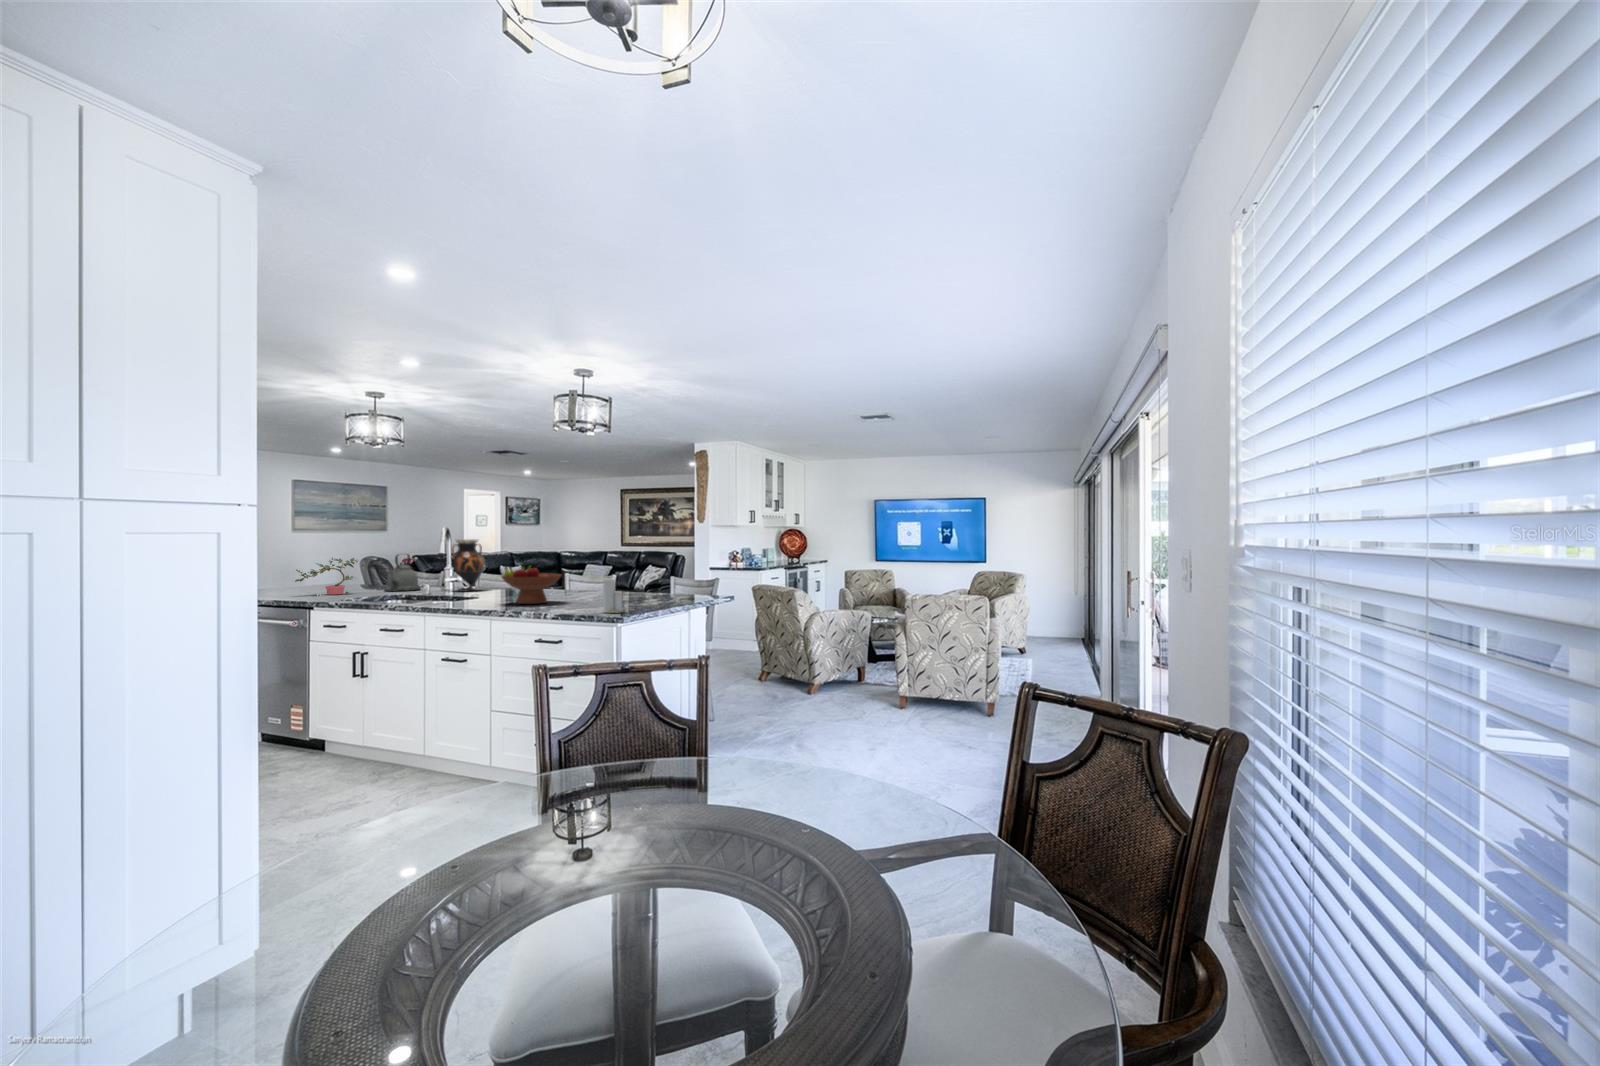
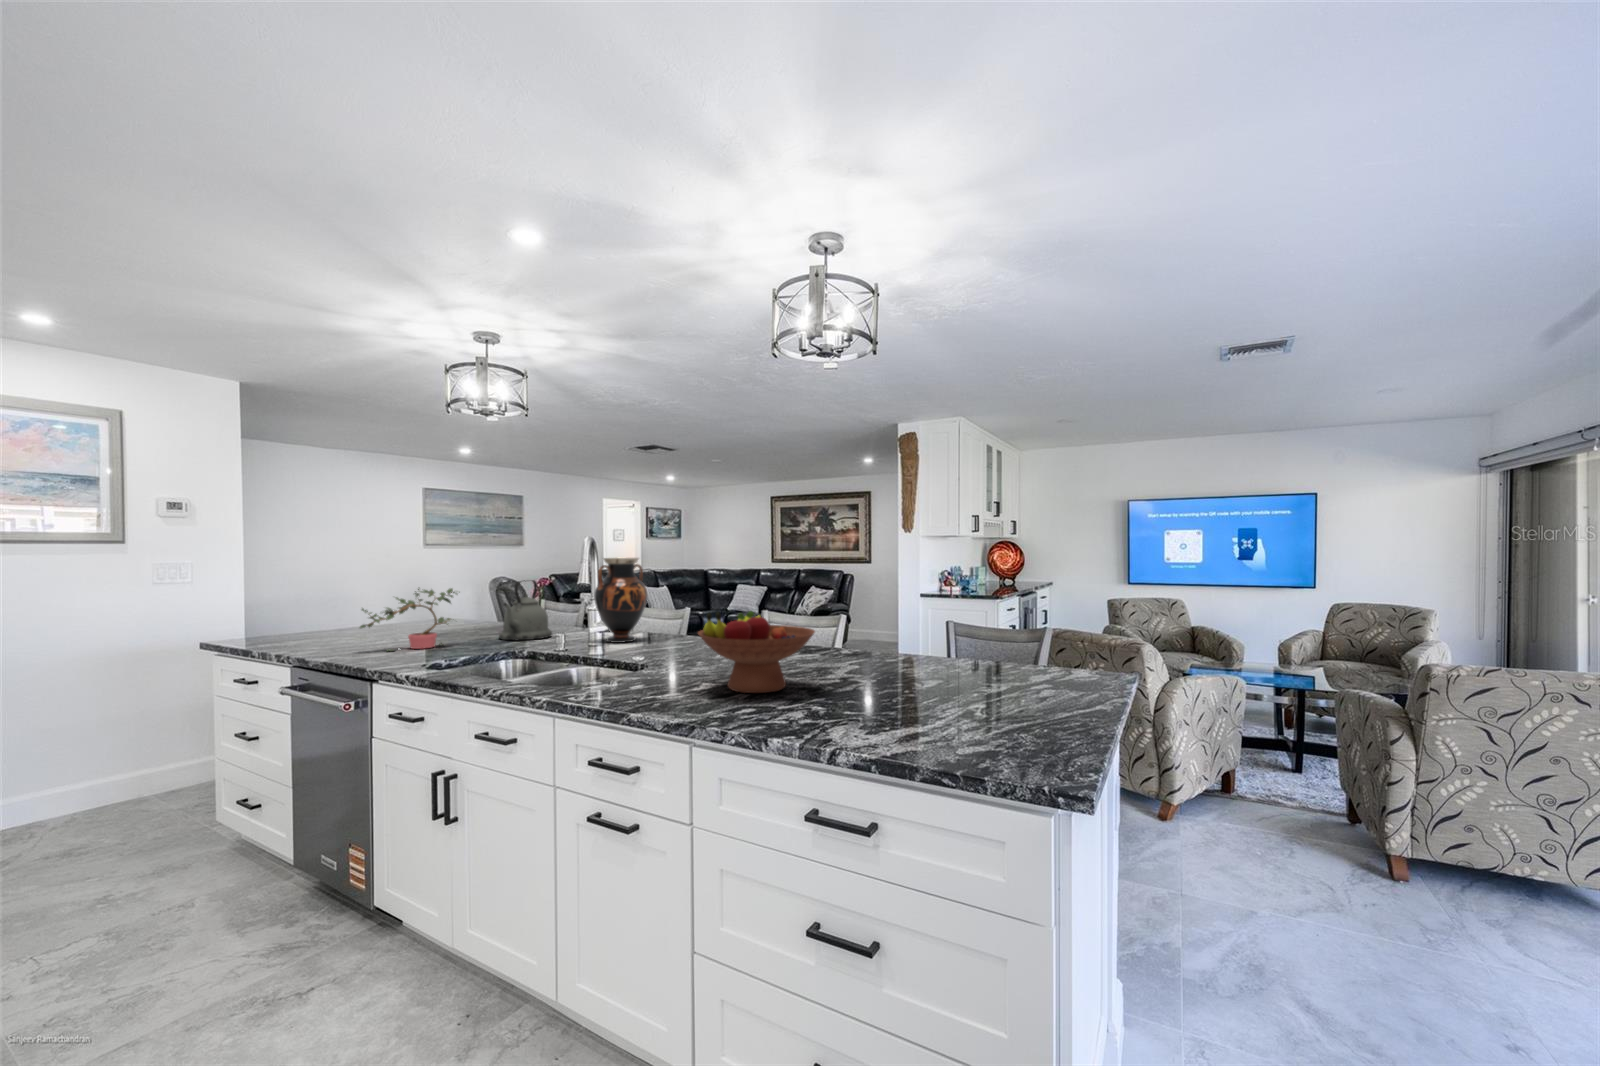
candle: present [603,579,622,613] -> none [969,650,1023,751]

